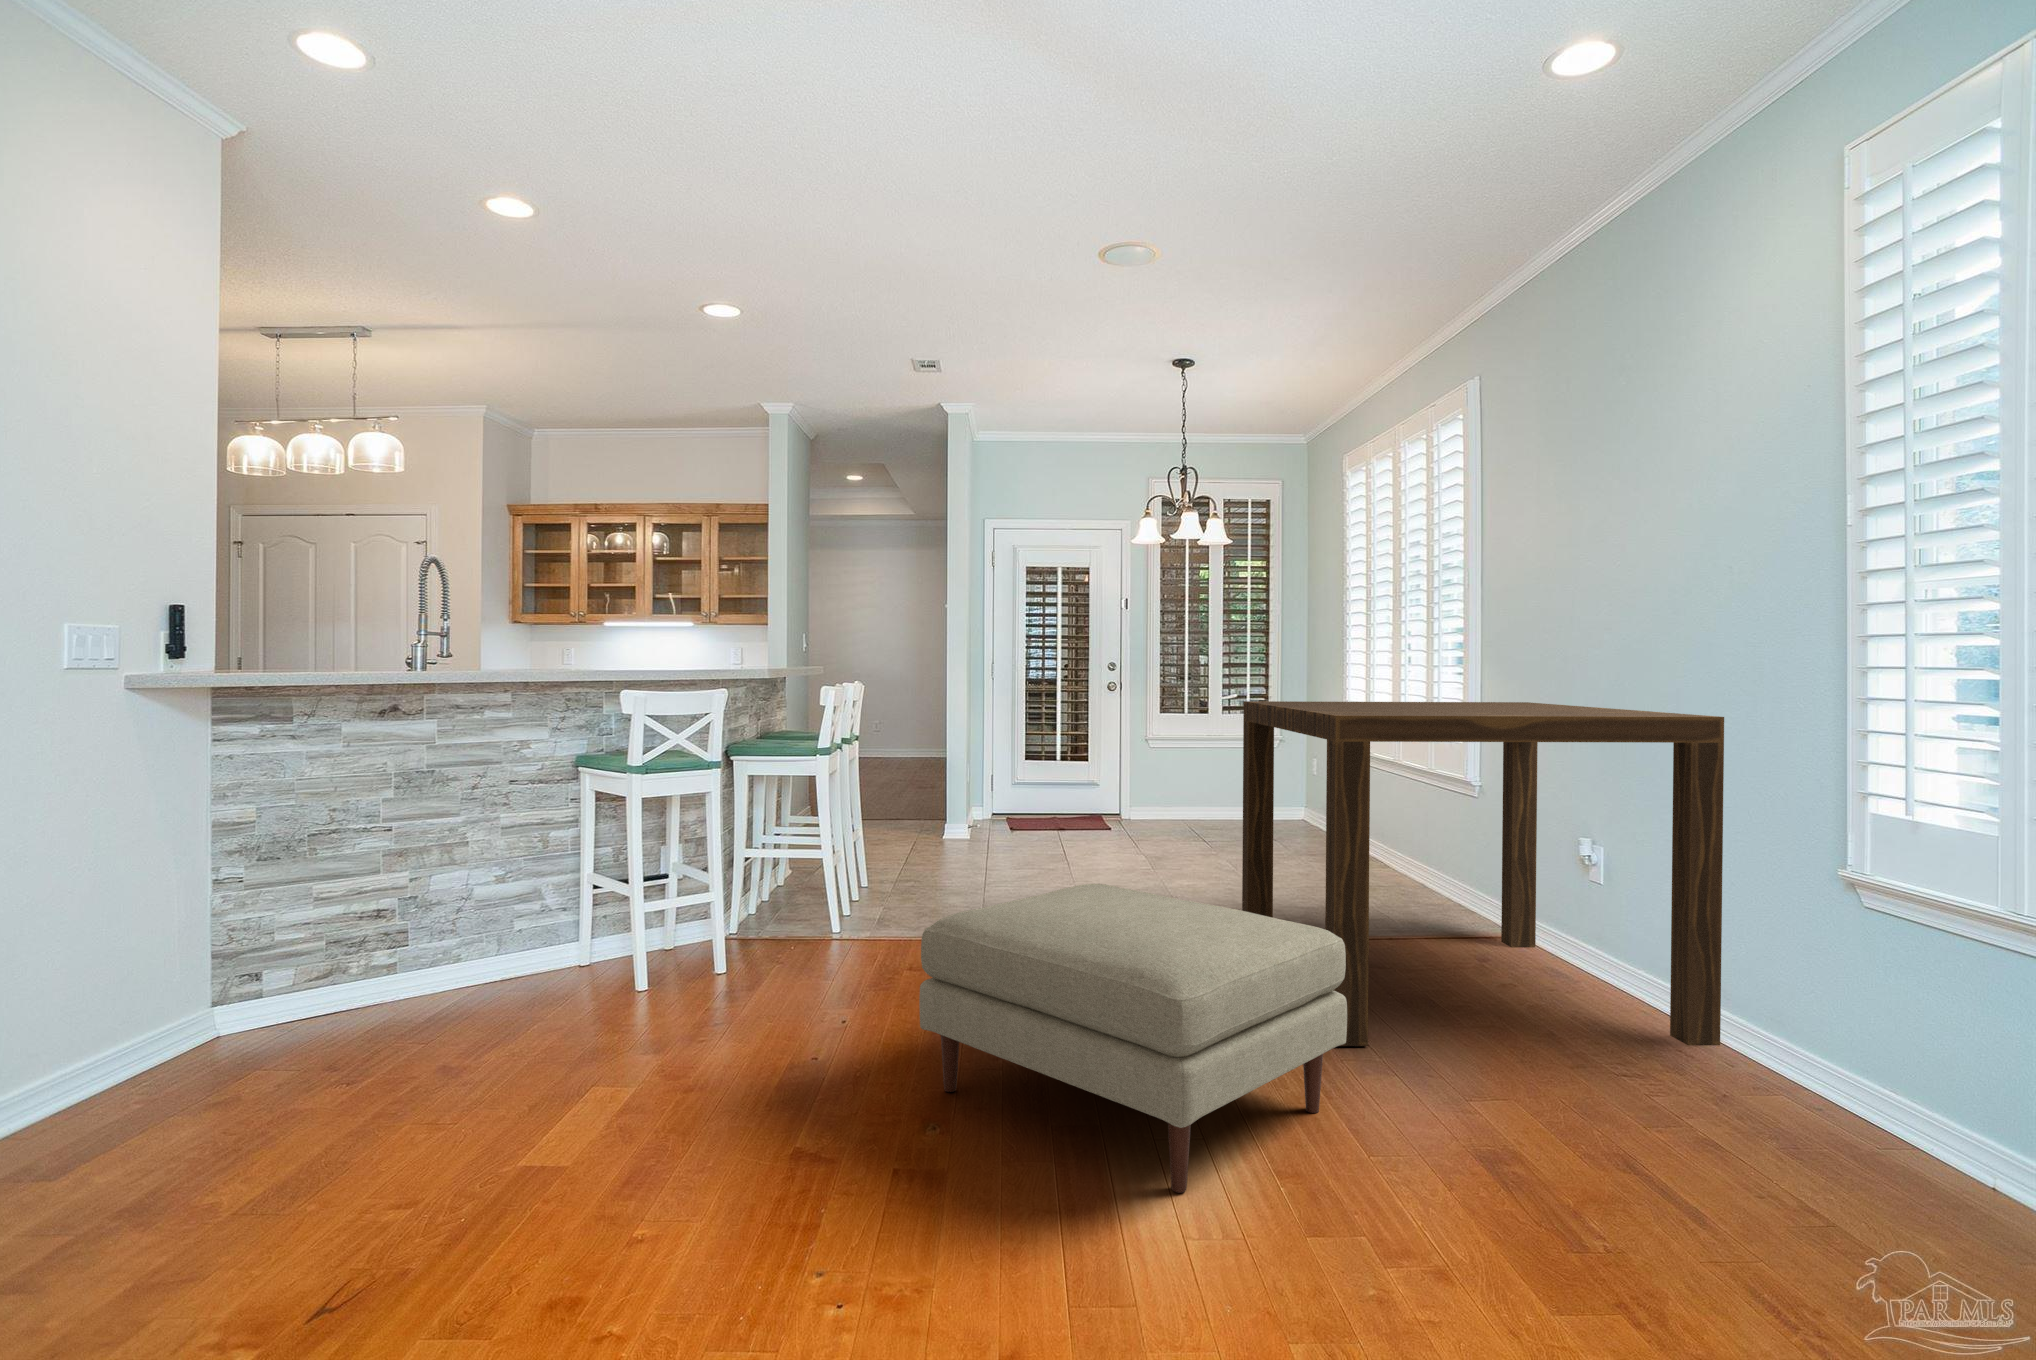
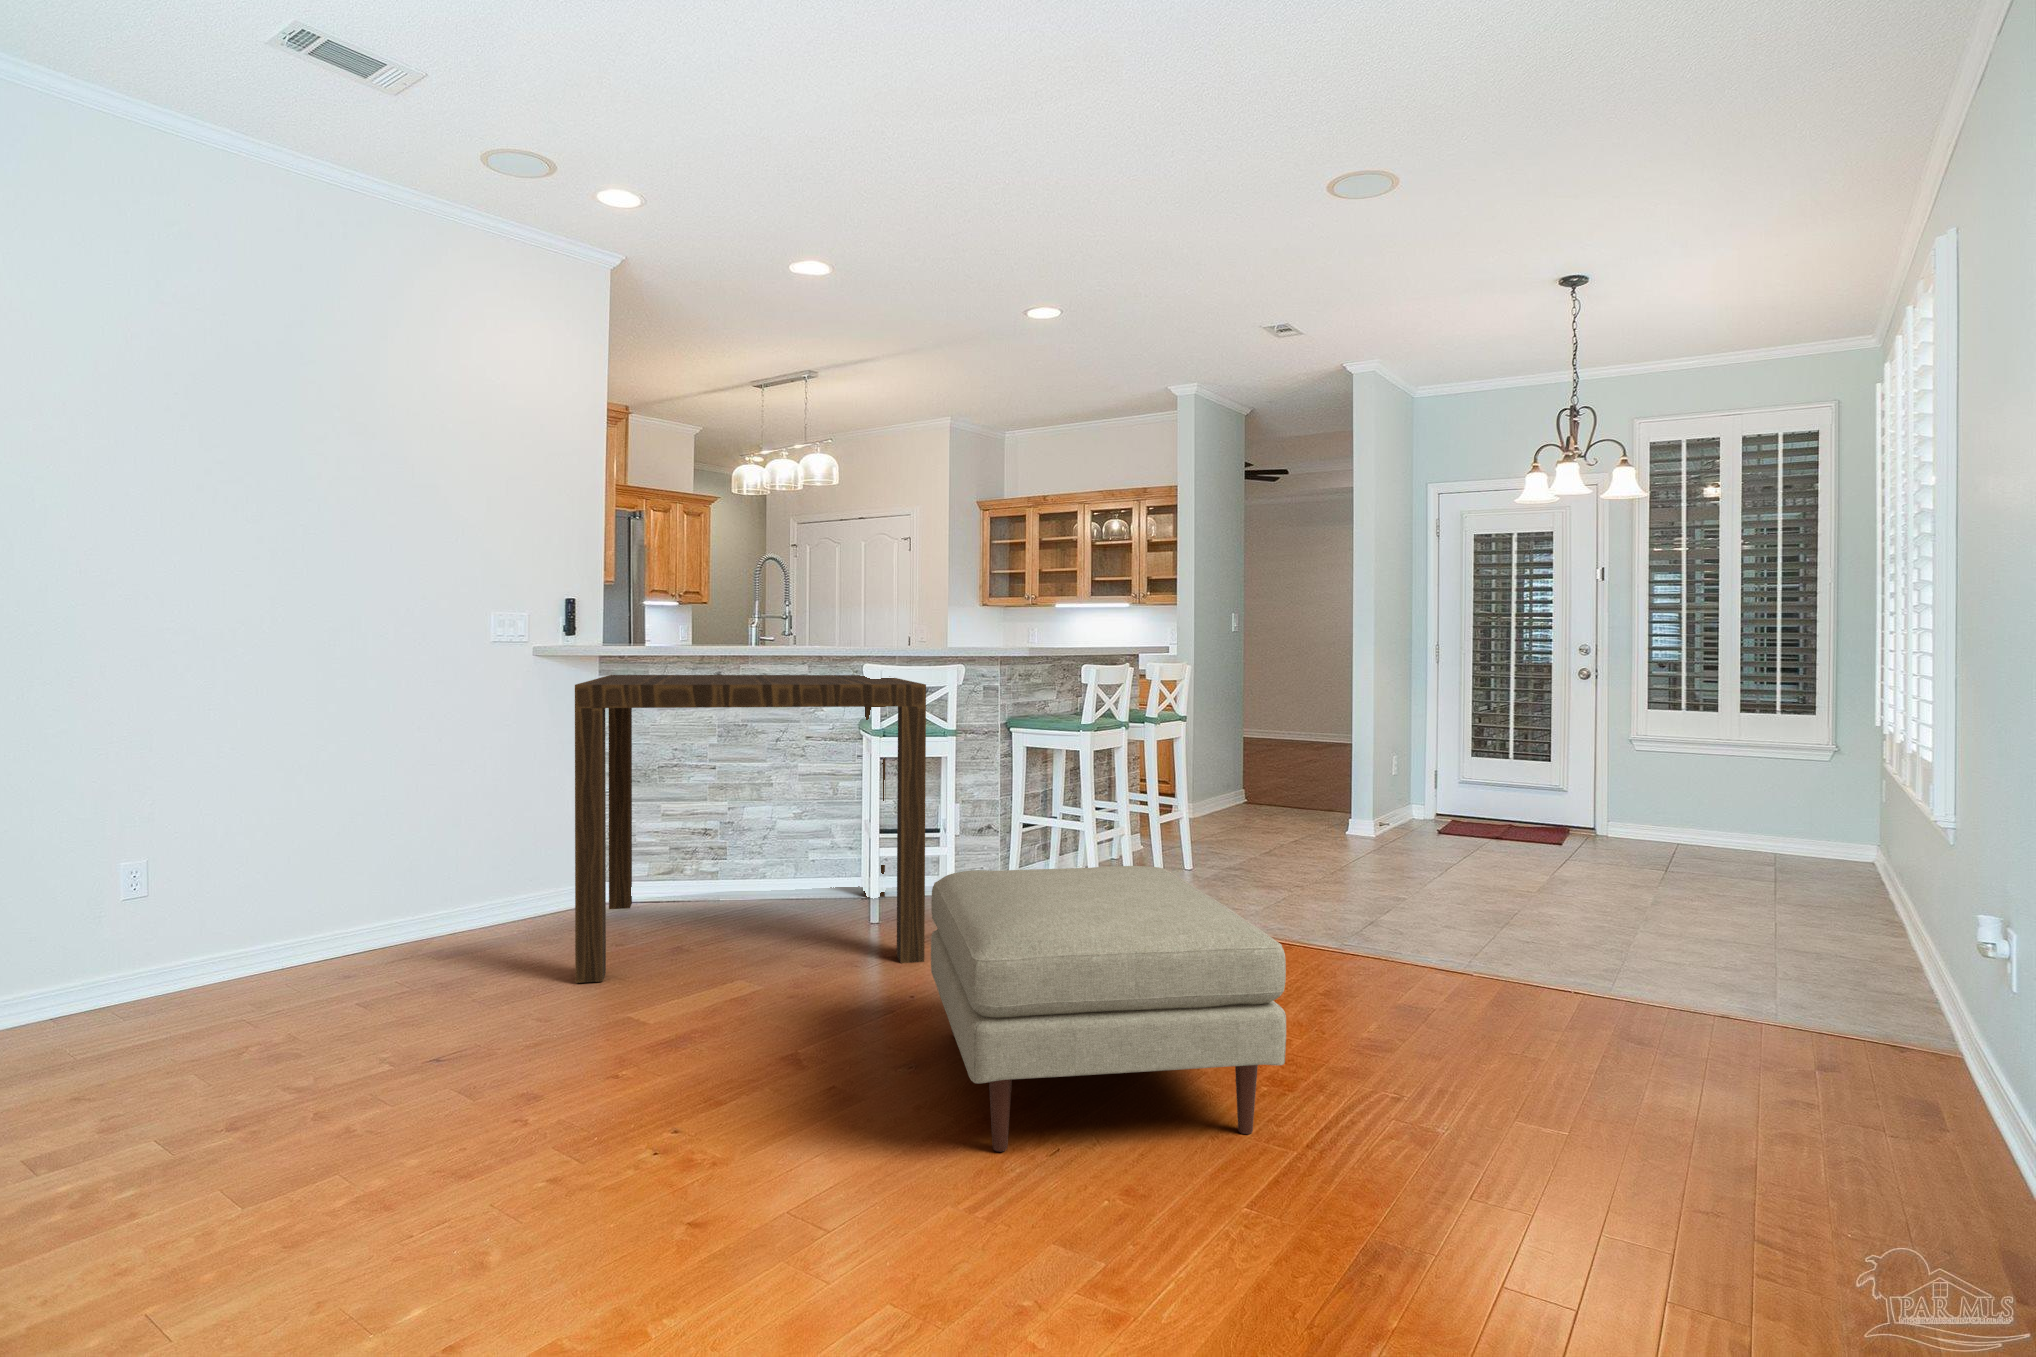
dining table: present [1242,701,1724,1046] -> present [575,675,926,983]

